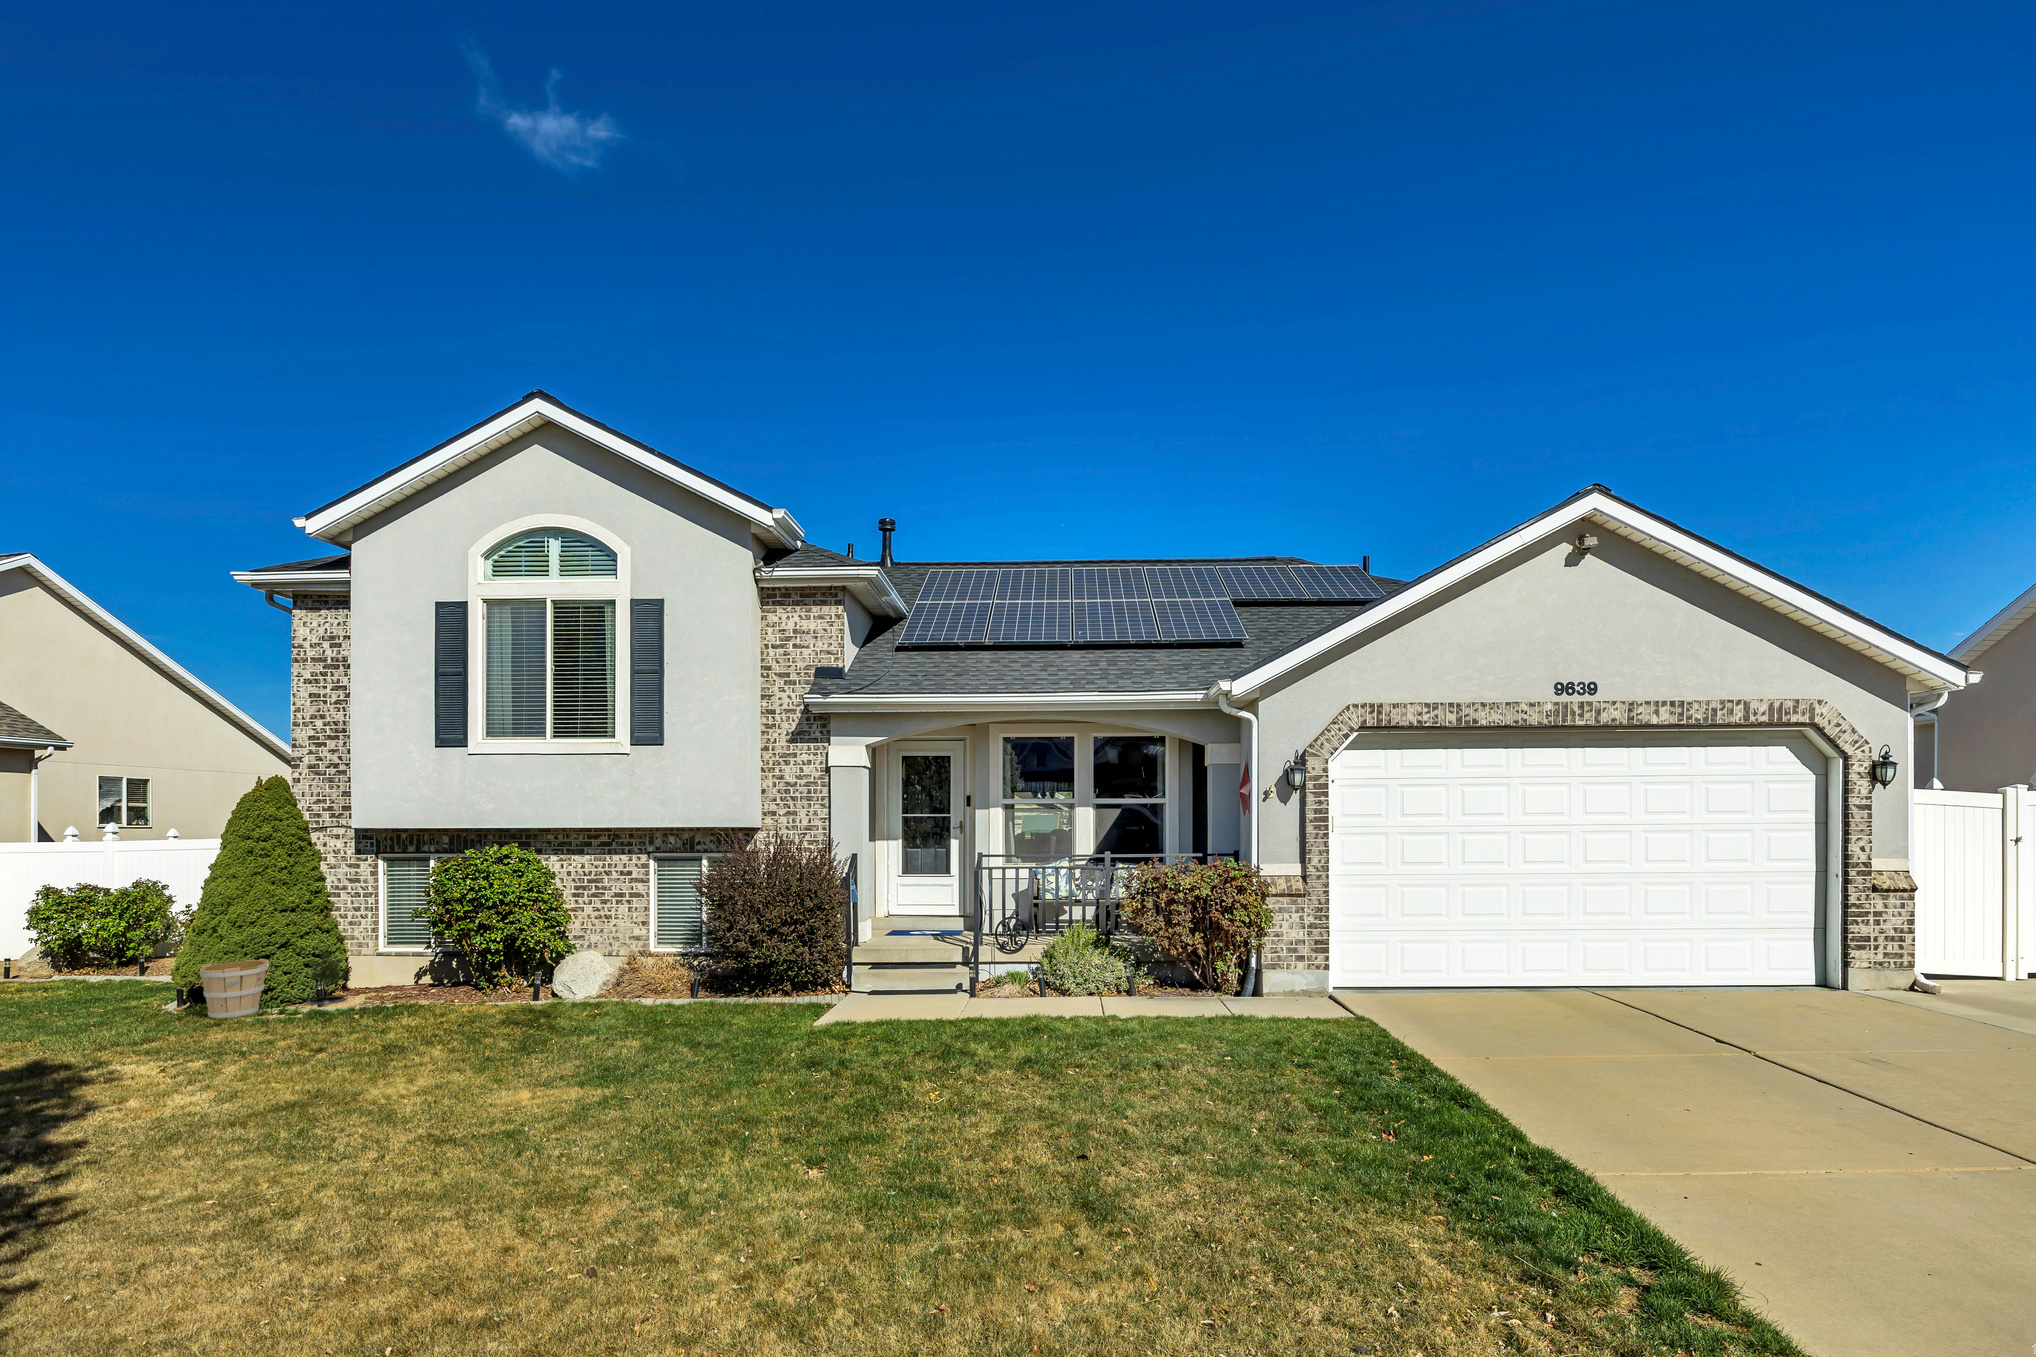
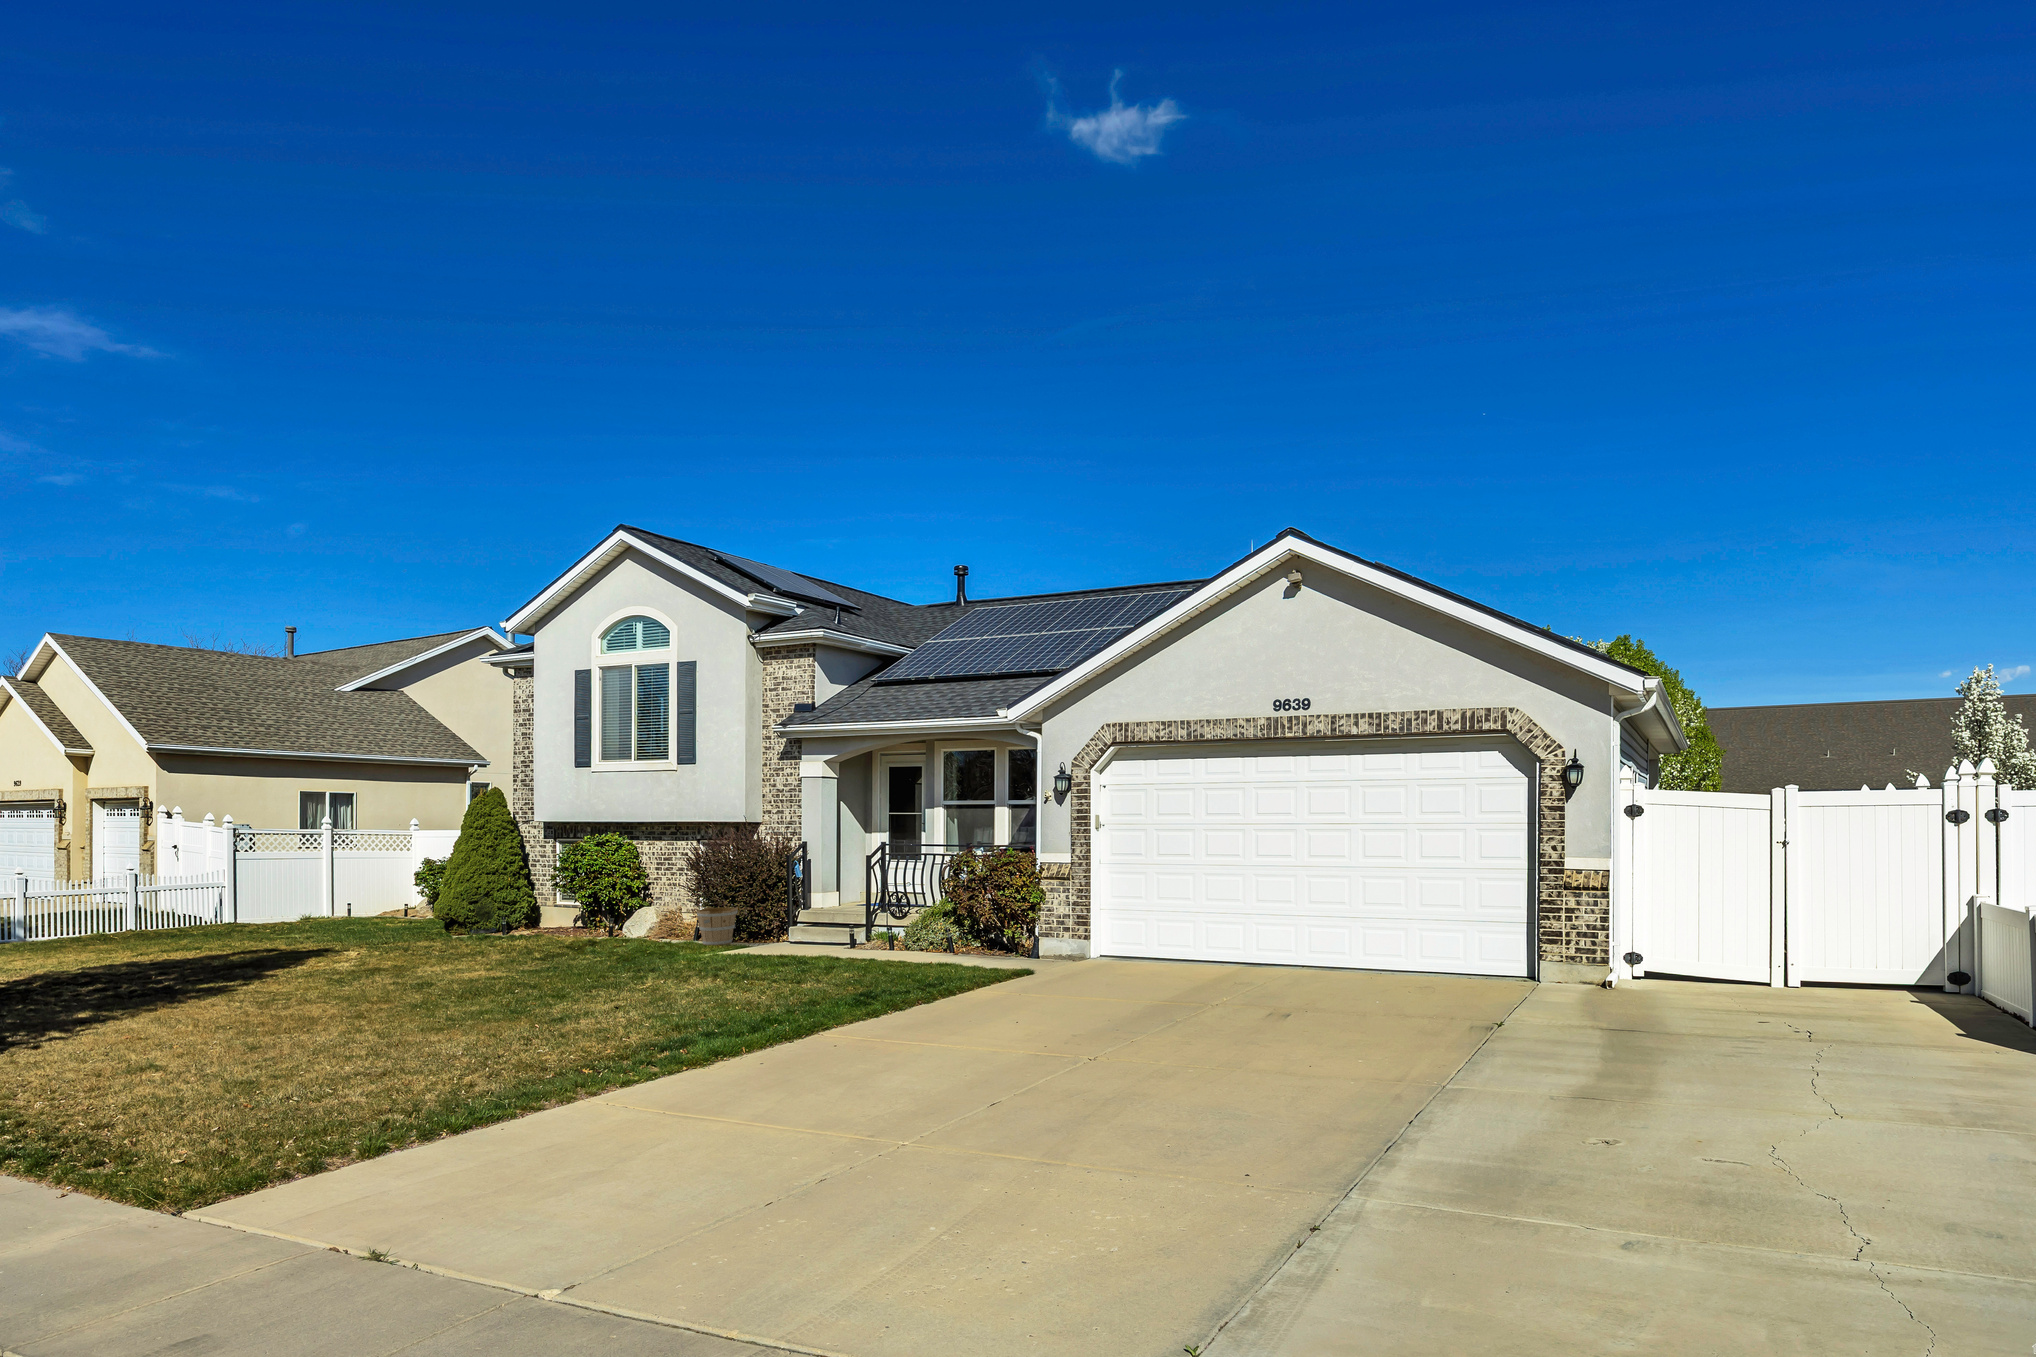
wooden bucket: present [200,959,269,1019] -> present [697,907,738,945]

